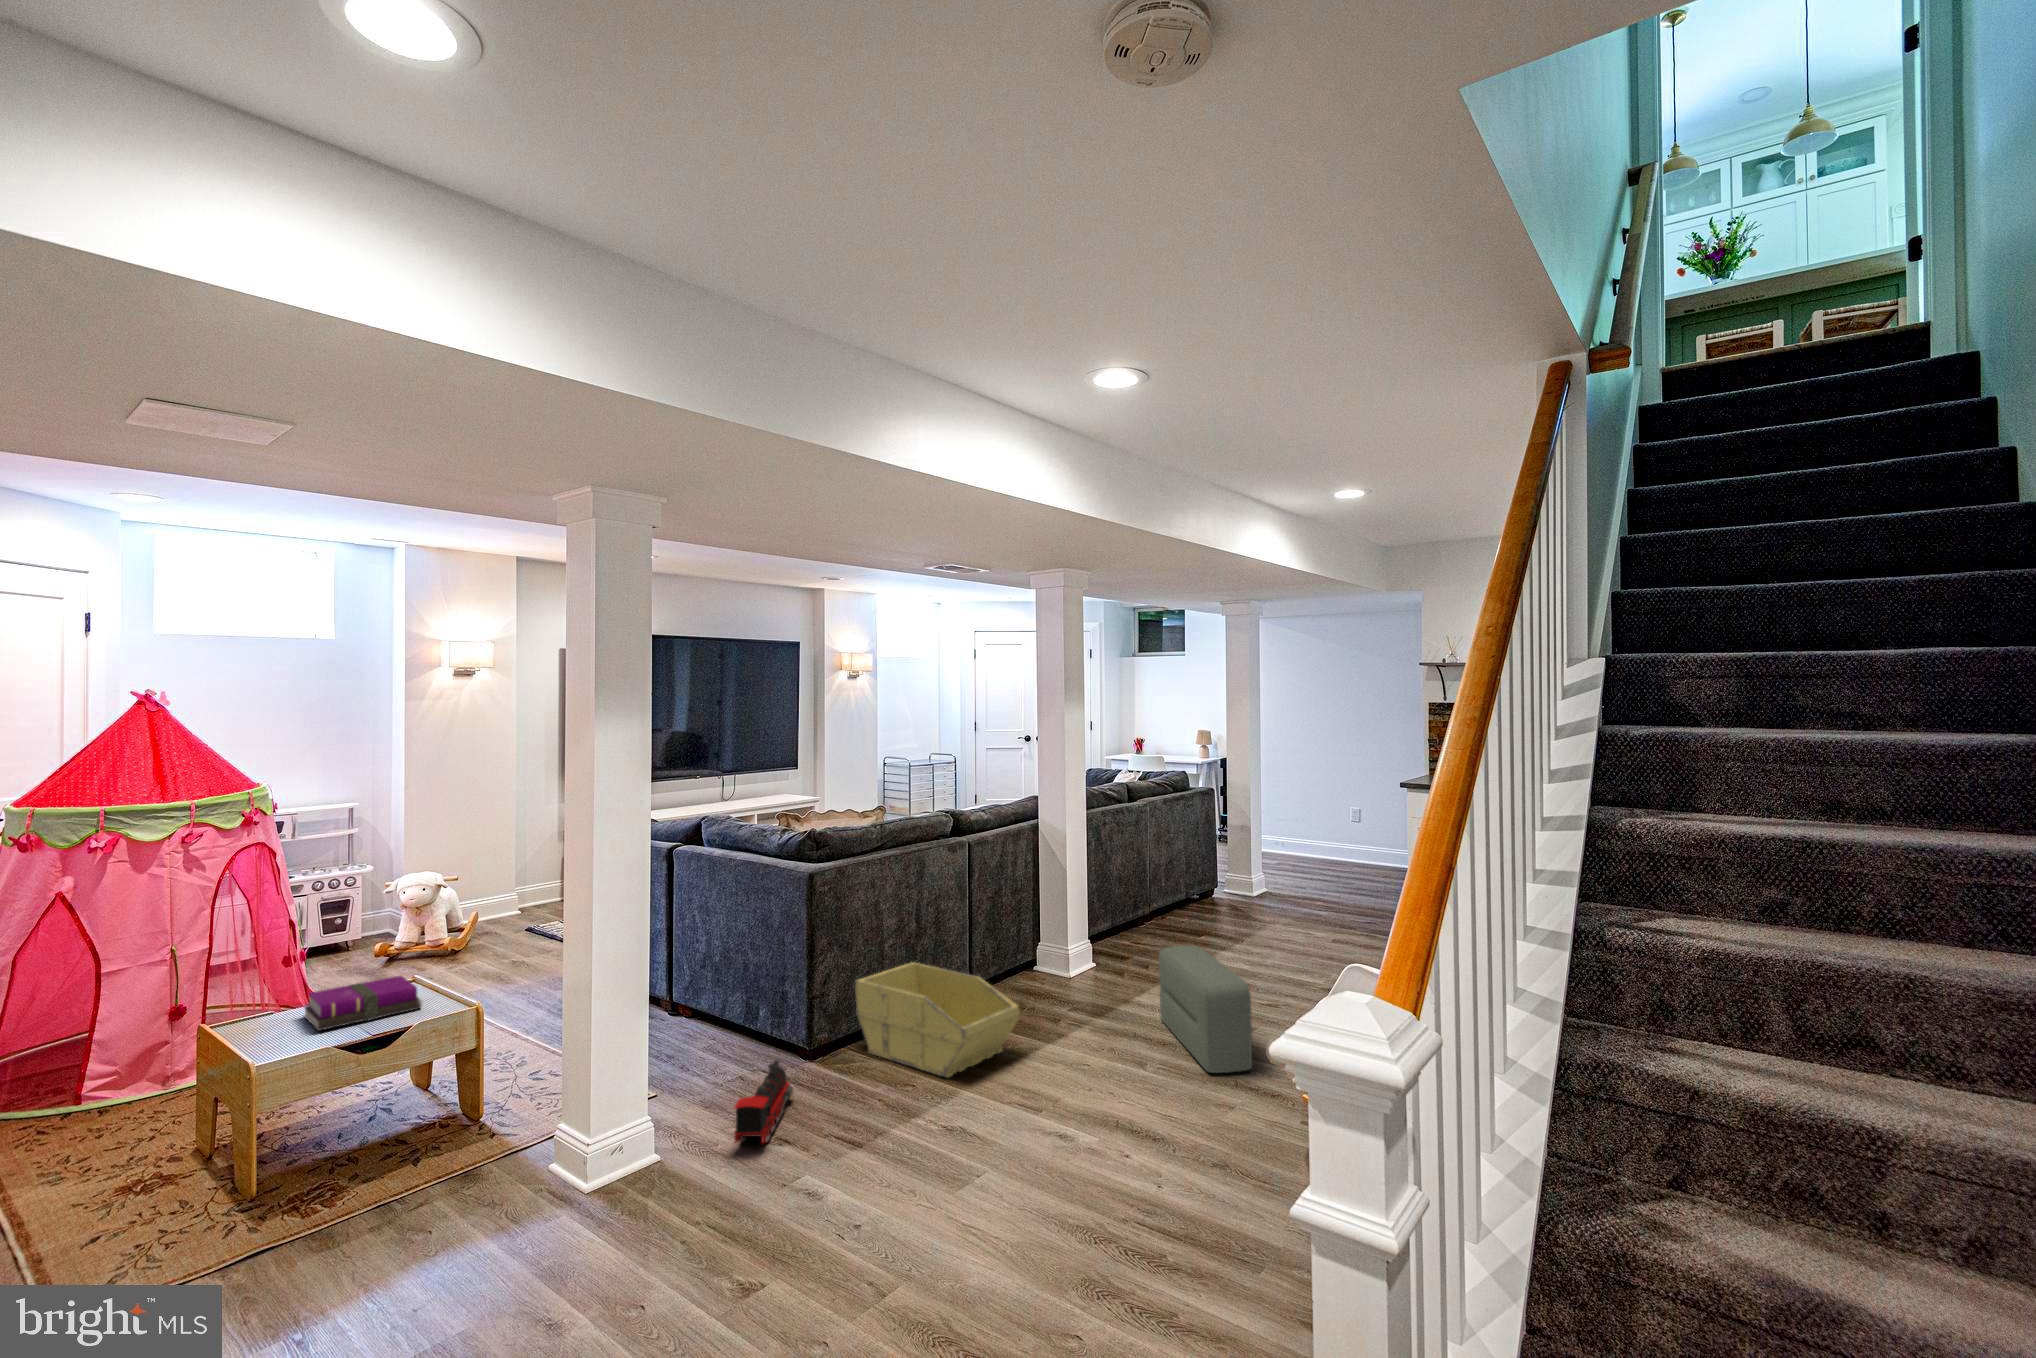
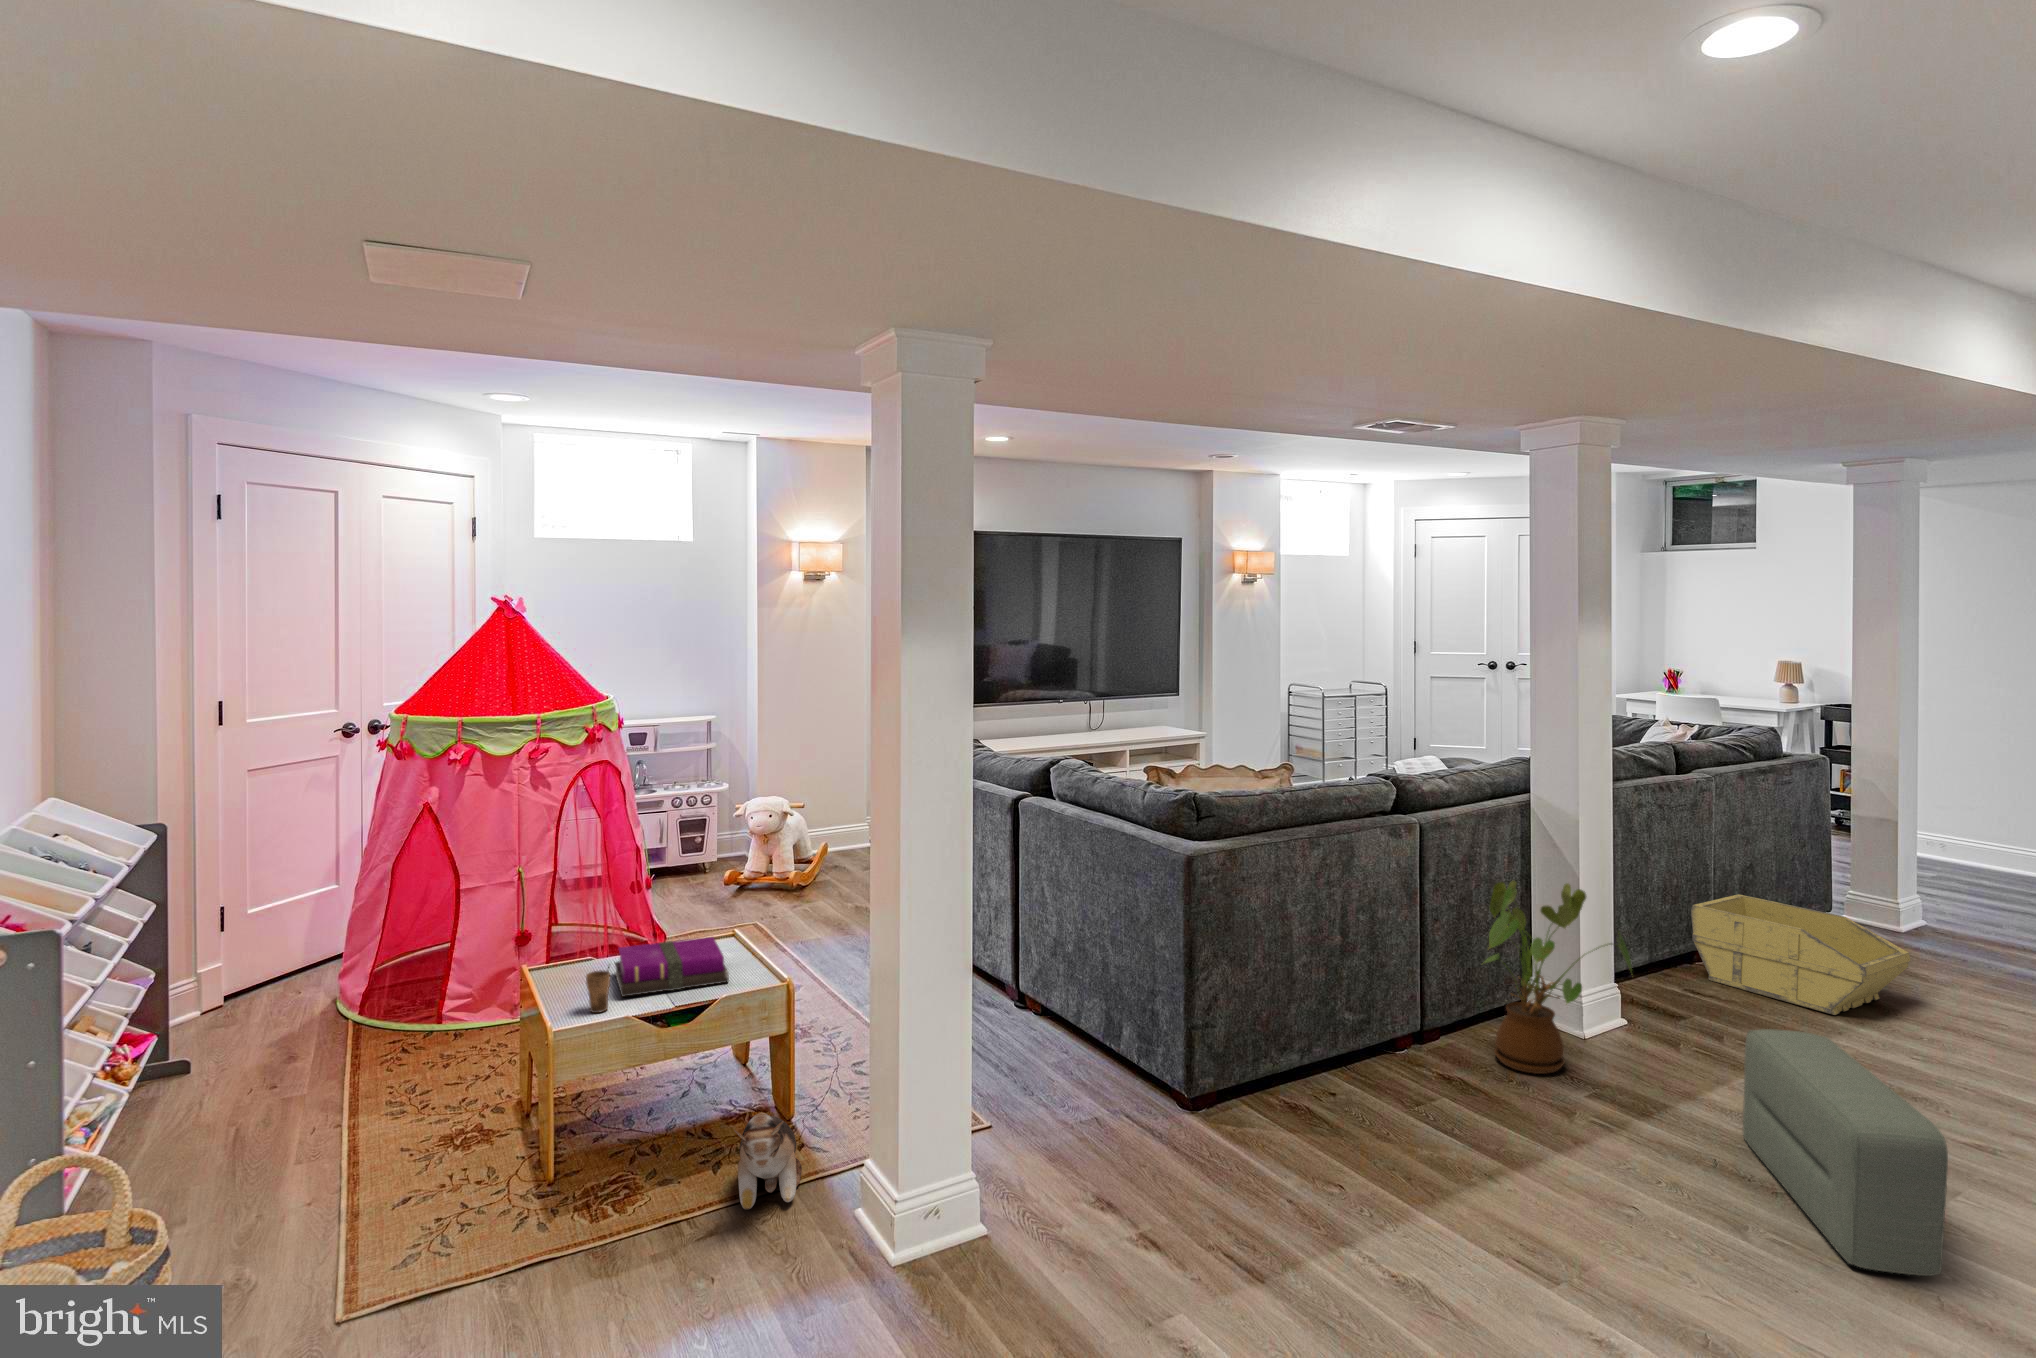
house plant: none [1007,873,1098,1003] -> present [1484,881,1631,1074]
storage bin: present [855,962,1020,1077] -> present [1691,894,1910,1015]
cup: none [285,1001,310,1046] -> present [586,967,610,1013]
toy train: present [734,1060,793,1144] -> none [1079,1114,1165,1241]
plush toy: none [441,1099,496,1184] -> present [734,1112,802,1209]

